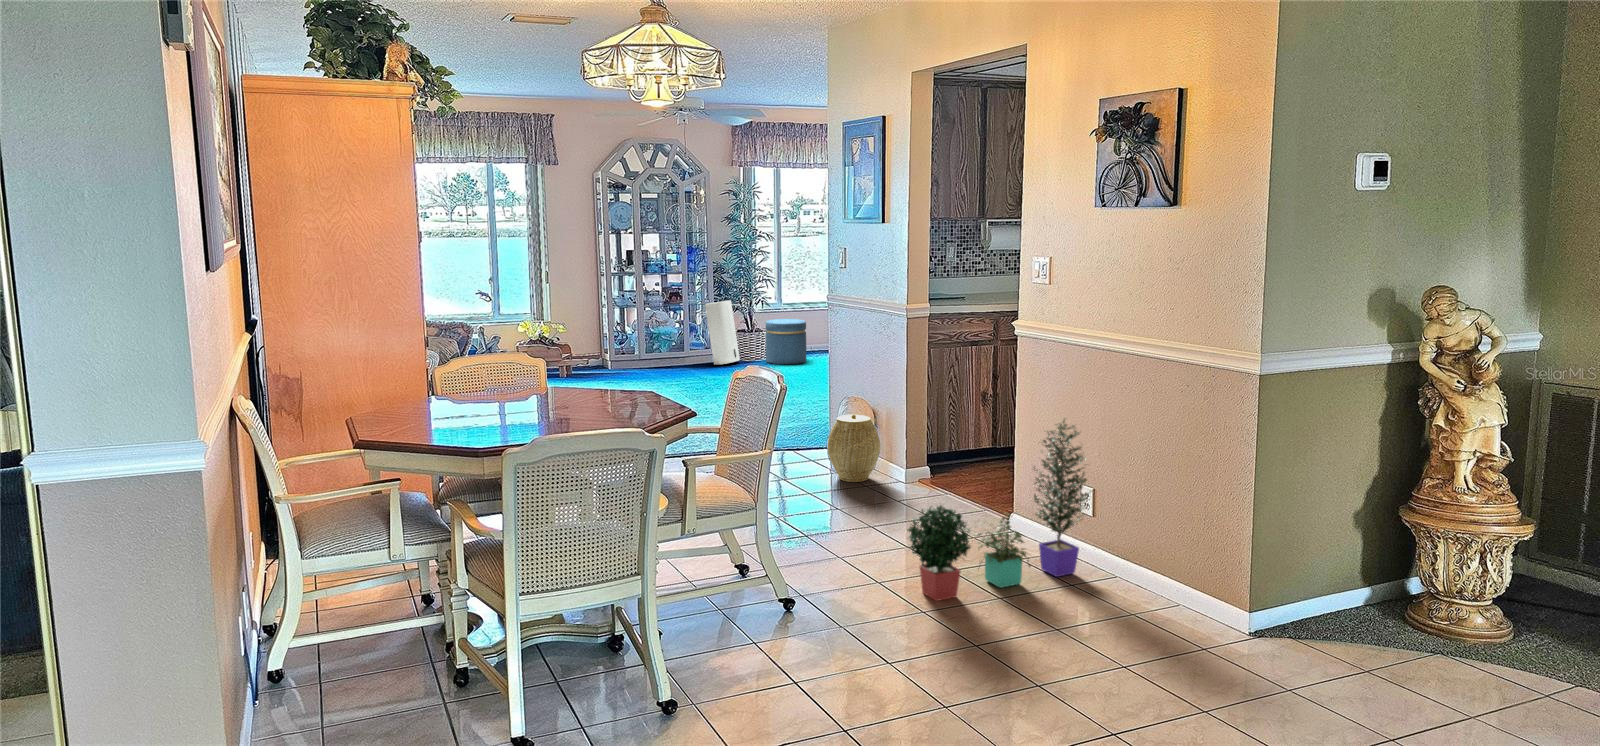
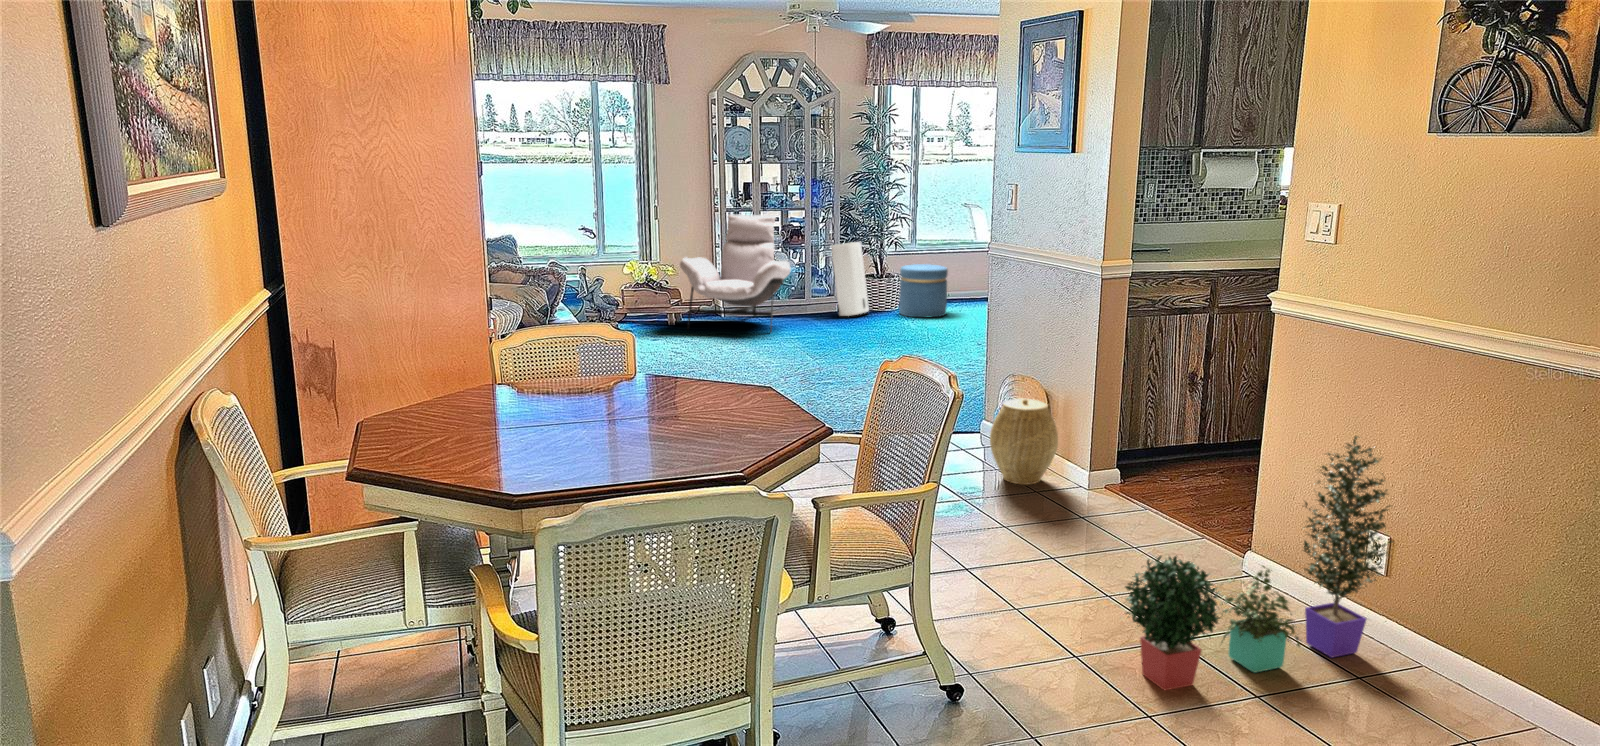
lounge chair: none [572,279,670,381] -> present [680,214,791,333]

